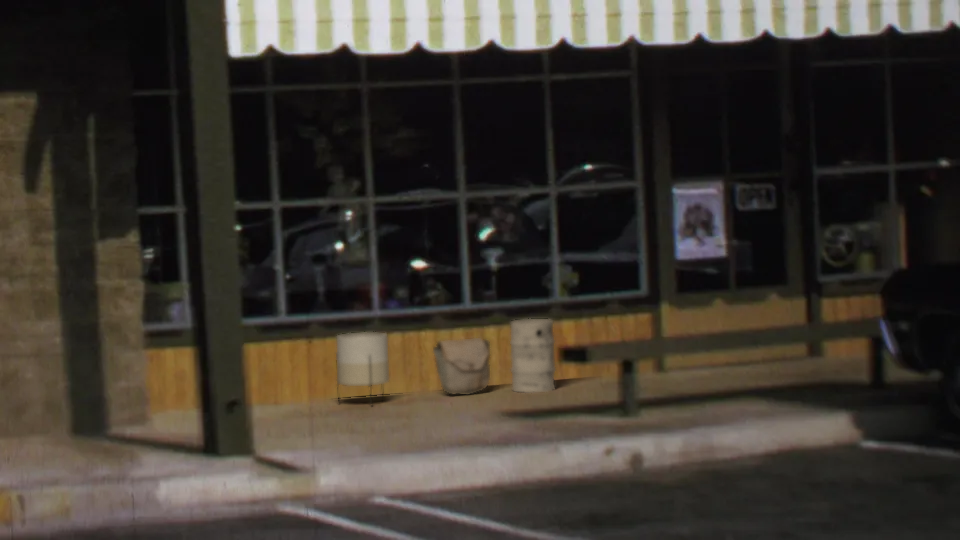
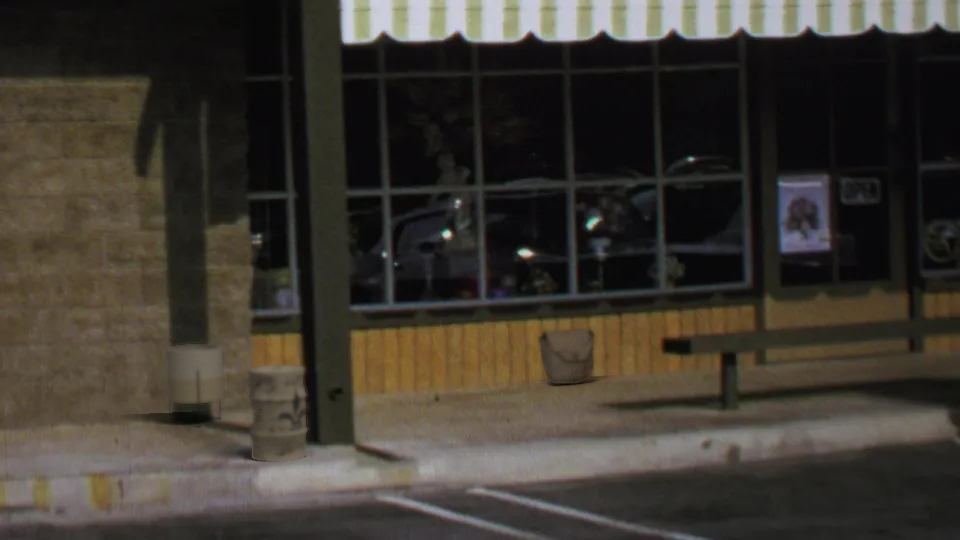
trash can: present [510,319,555,393] -> present [247,365,307,462]
planter: present [336,332,389,402] -> present [166,344,224,417]

